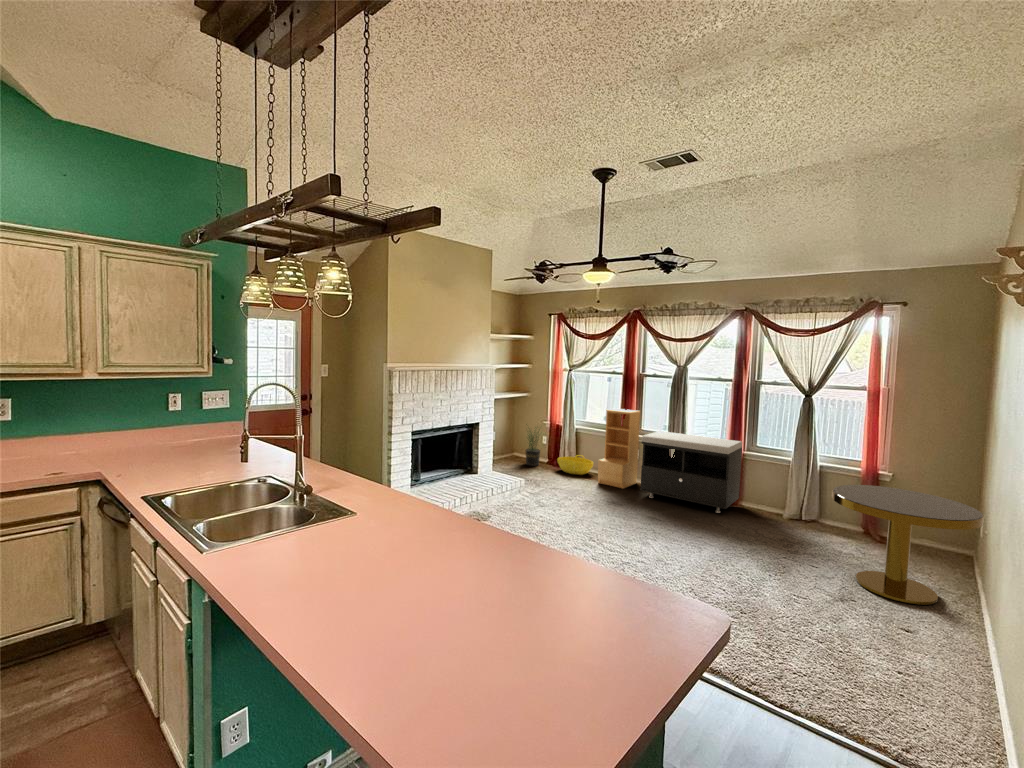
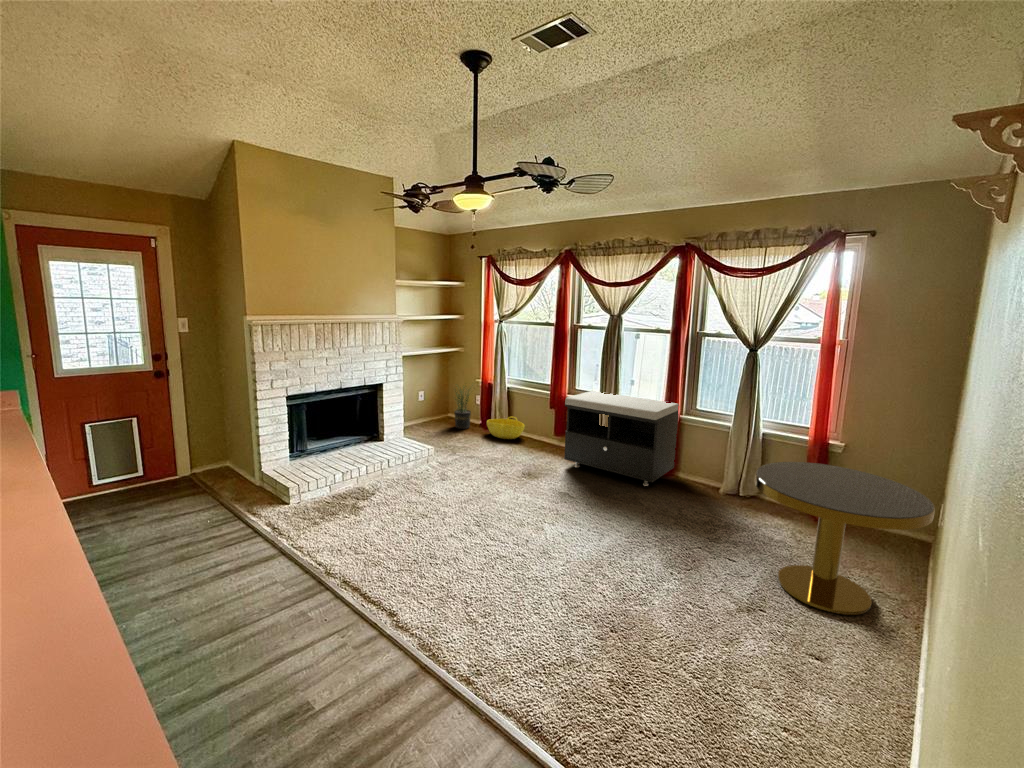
bookshelf: present [598,408,640,488] -> none [524,365,572,456]

